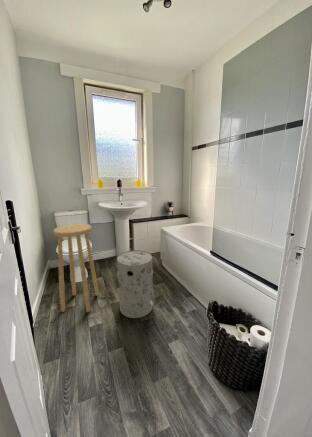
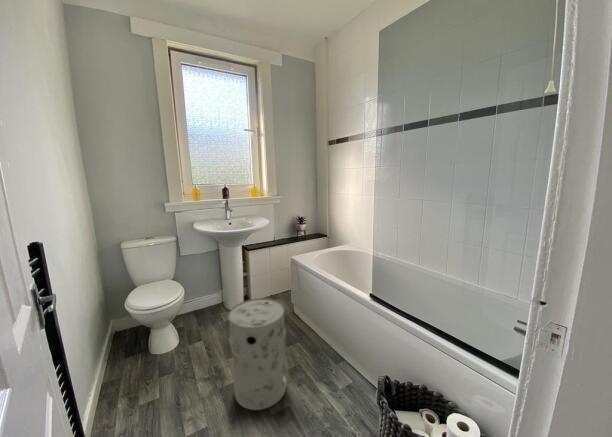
stool: present [53,224,99,312] -> none [120,262,199,413]

